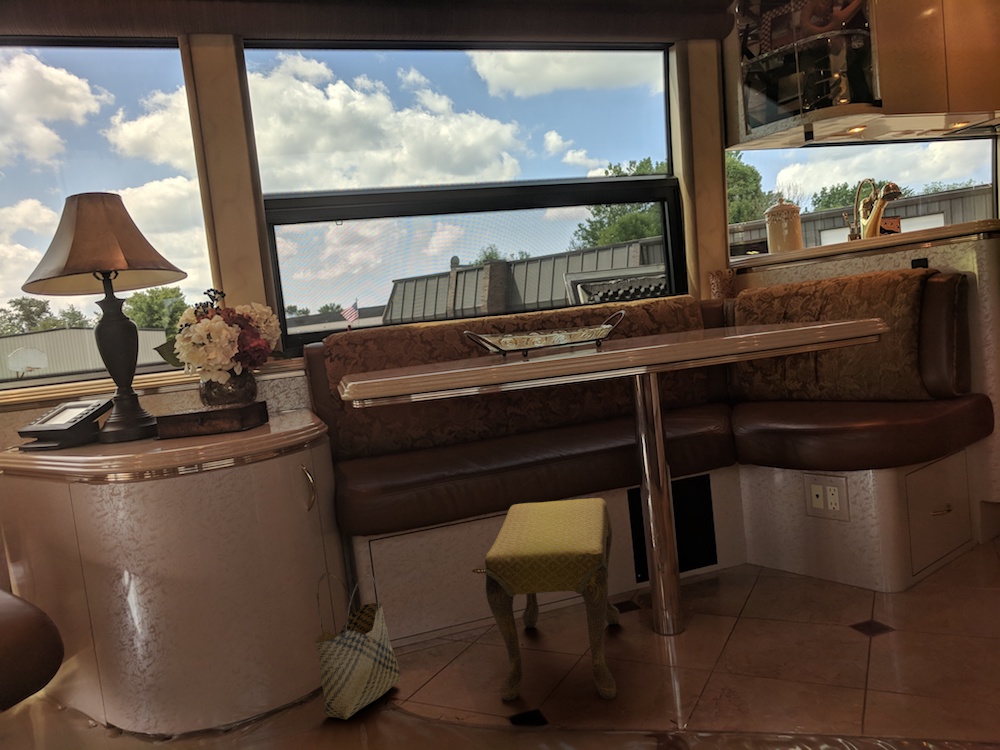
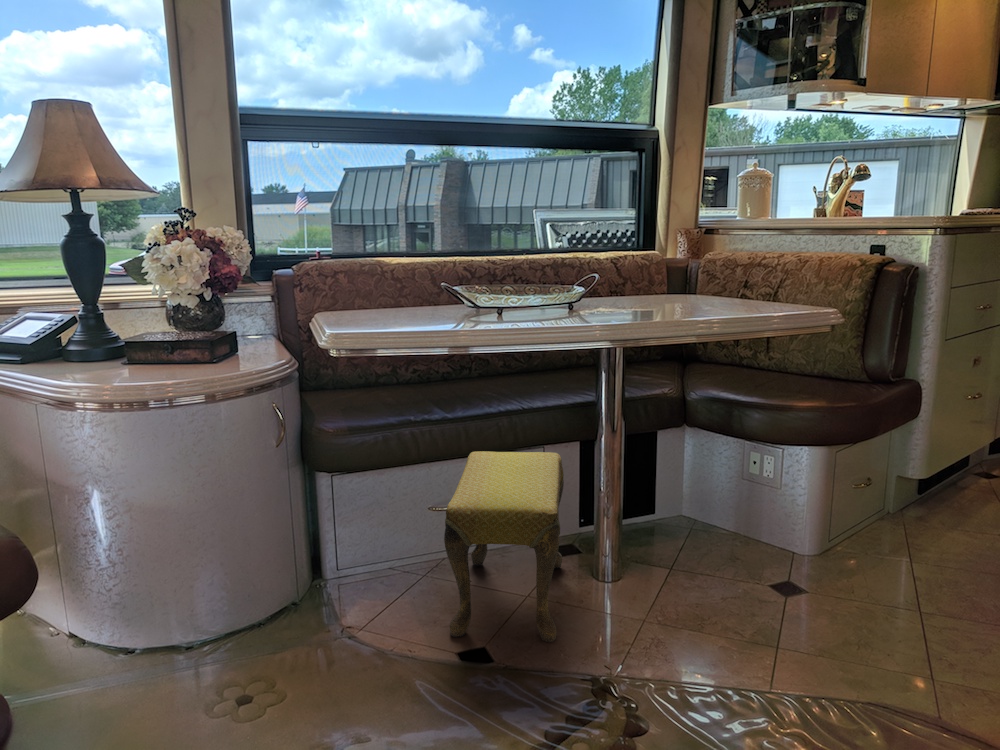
woven basket: present [314,573,401,720] -> none [277,508,355,646]

